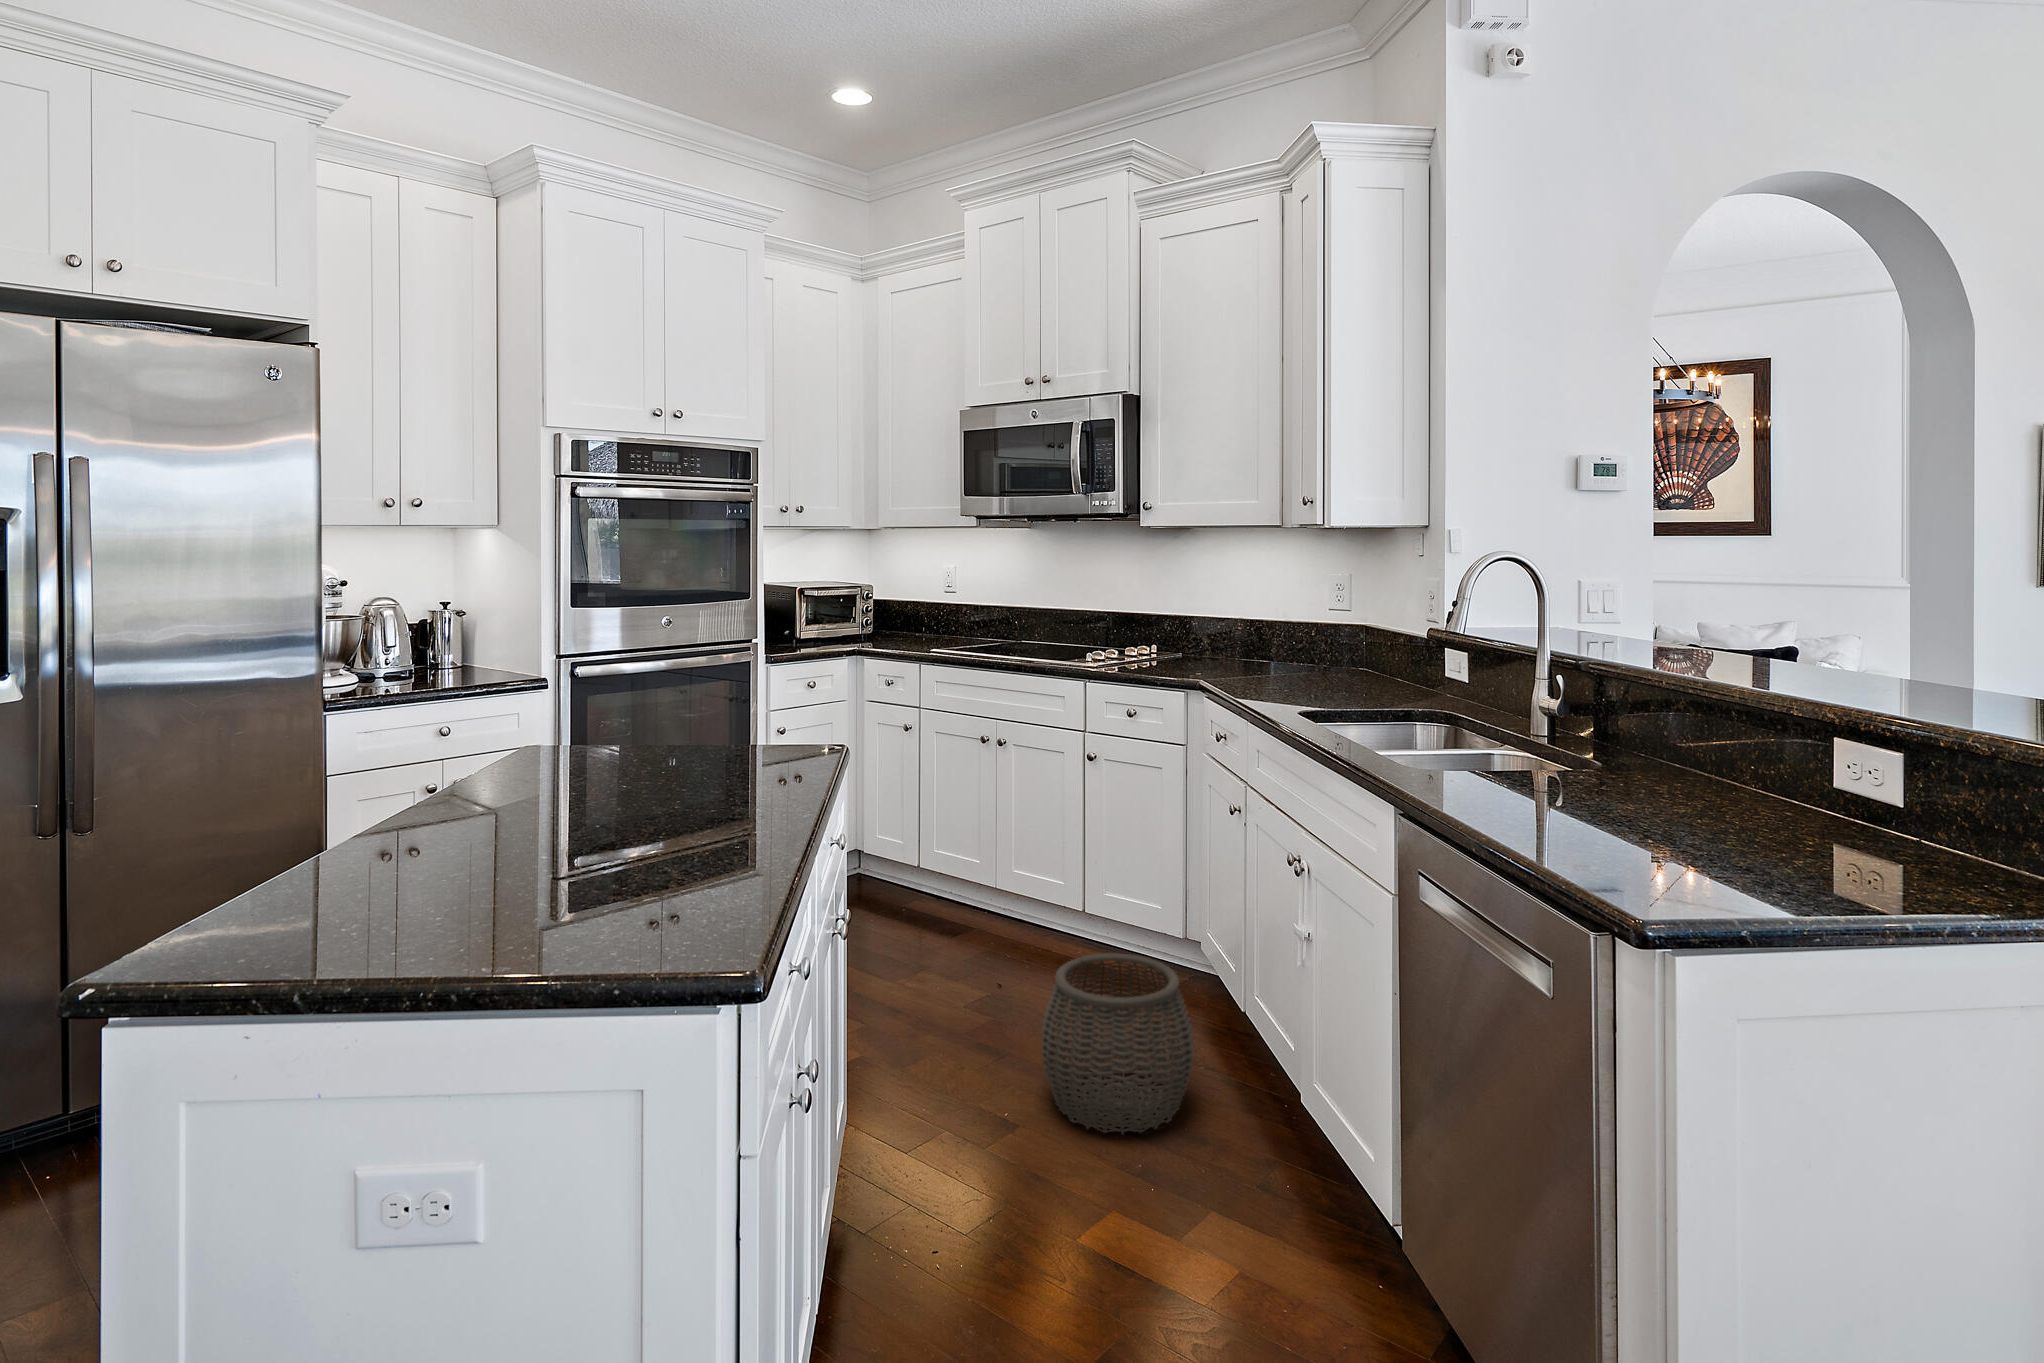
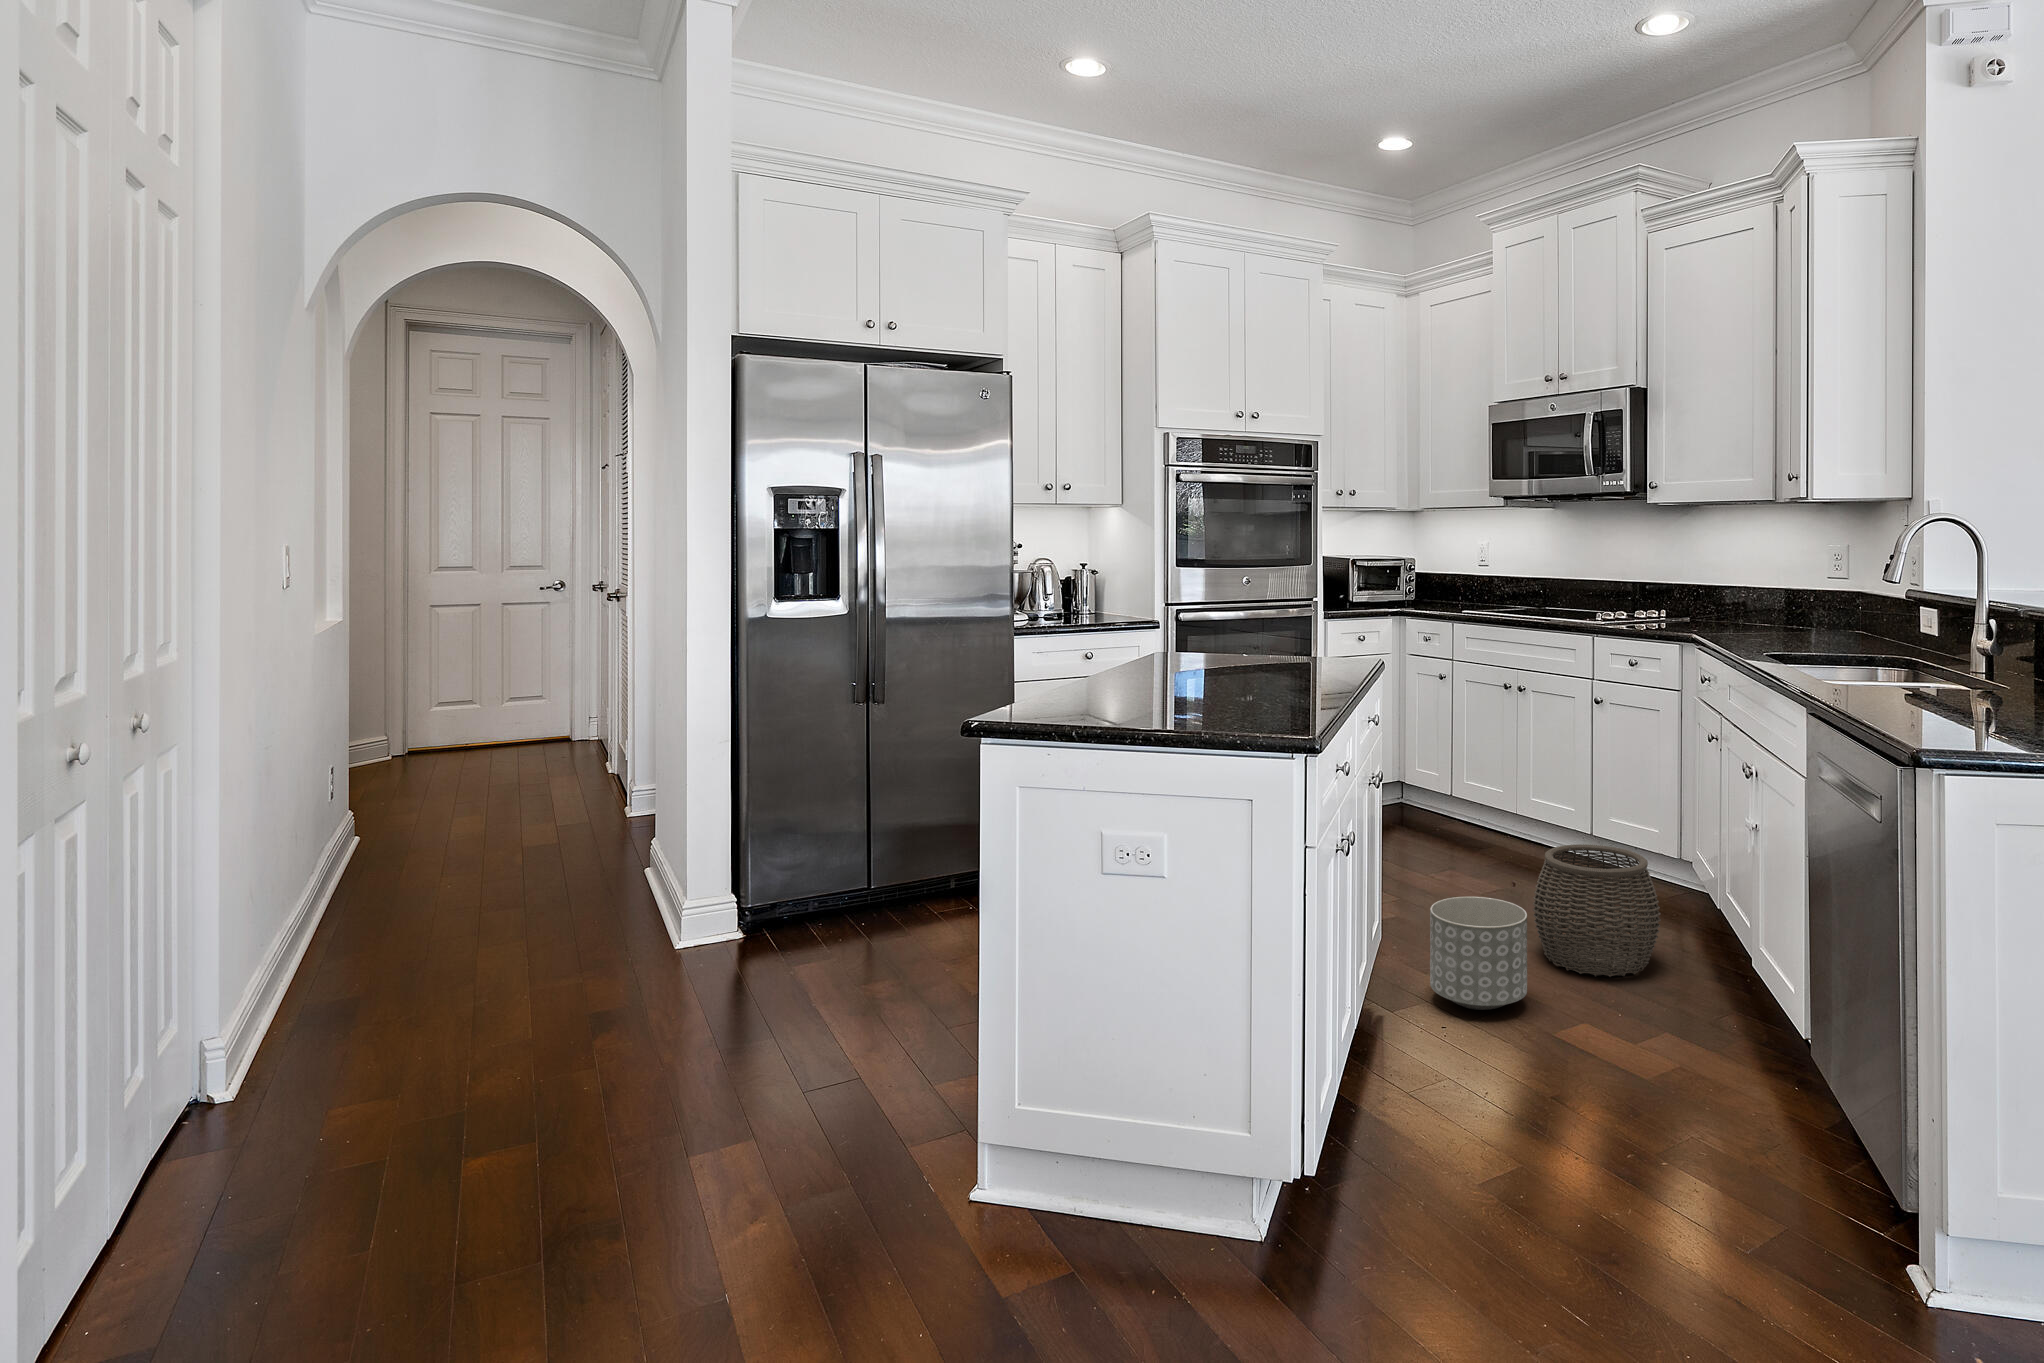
planter: none [921,1057,1049,1228] -> present [1430,897,1527,1010]

